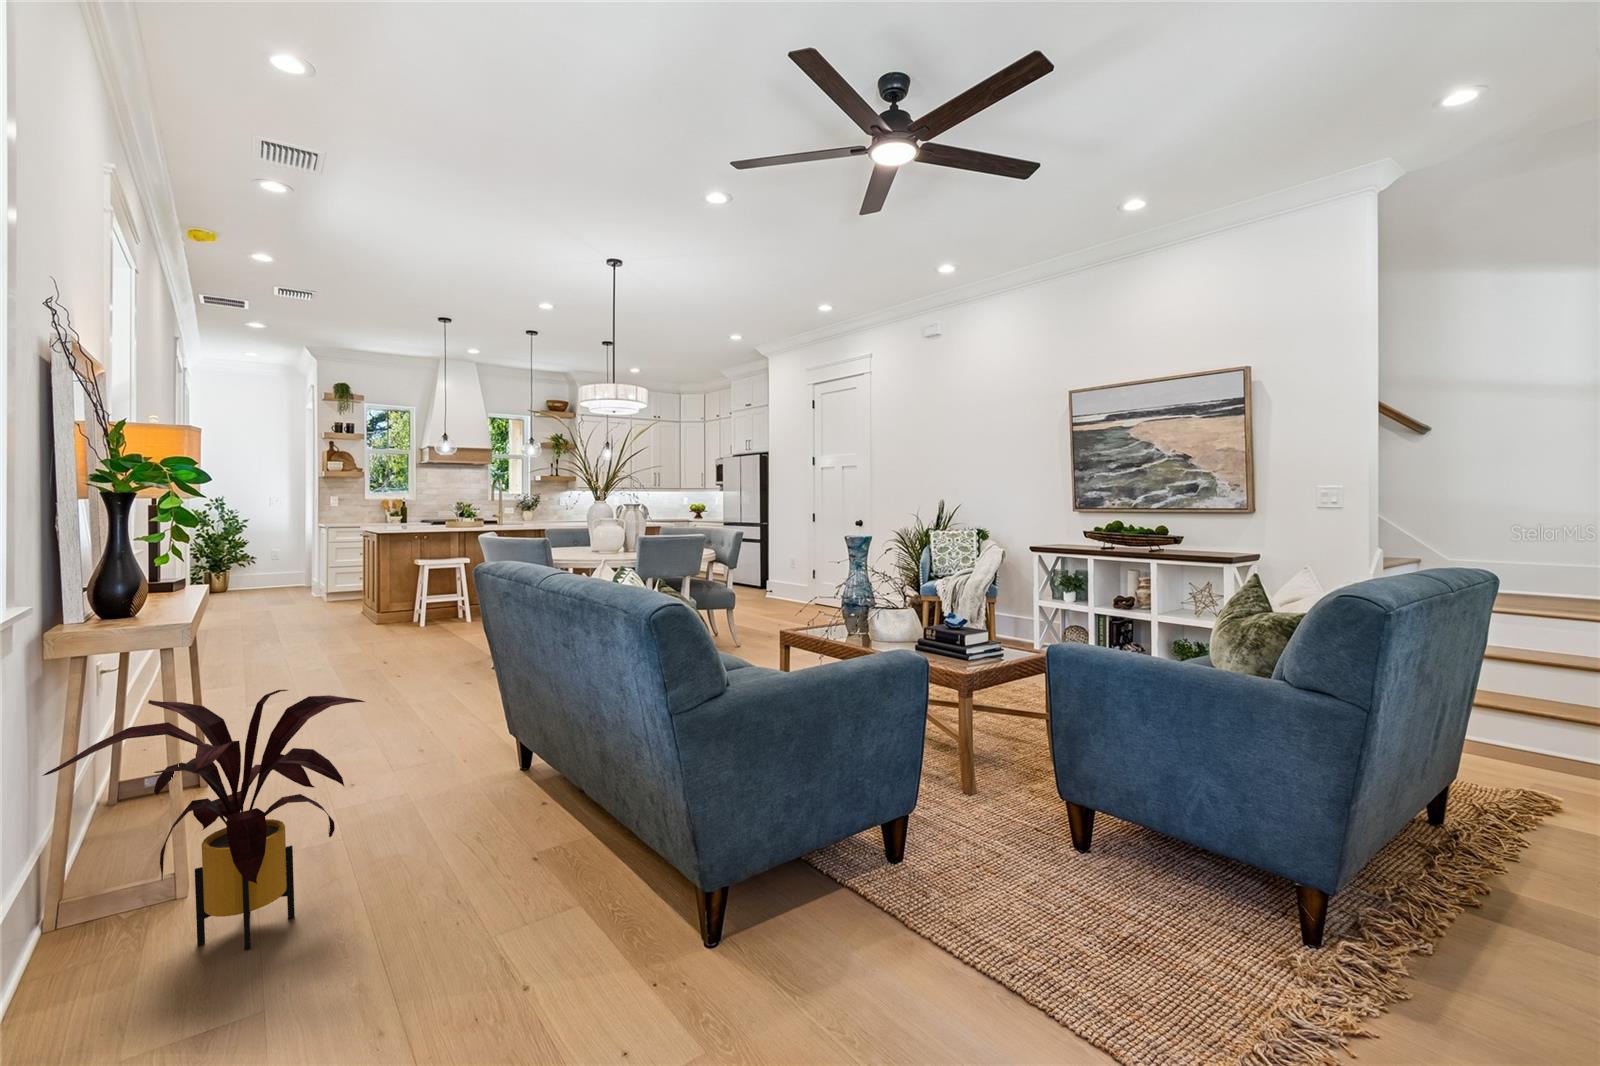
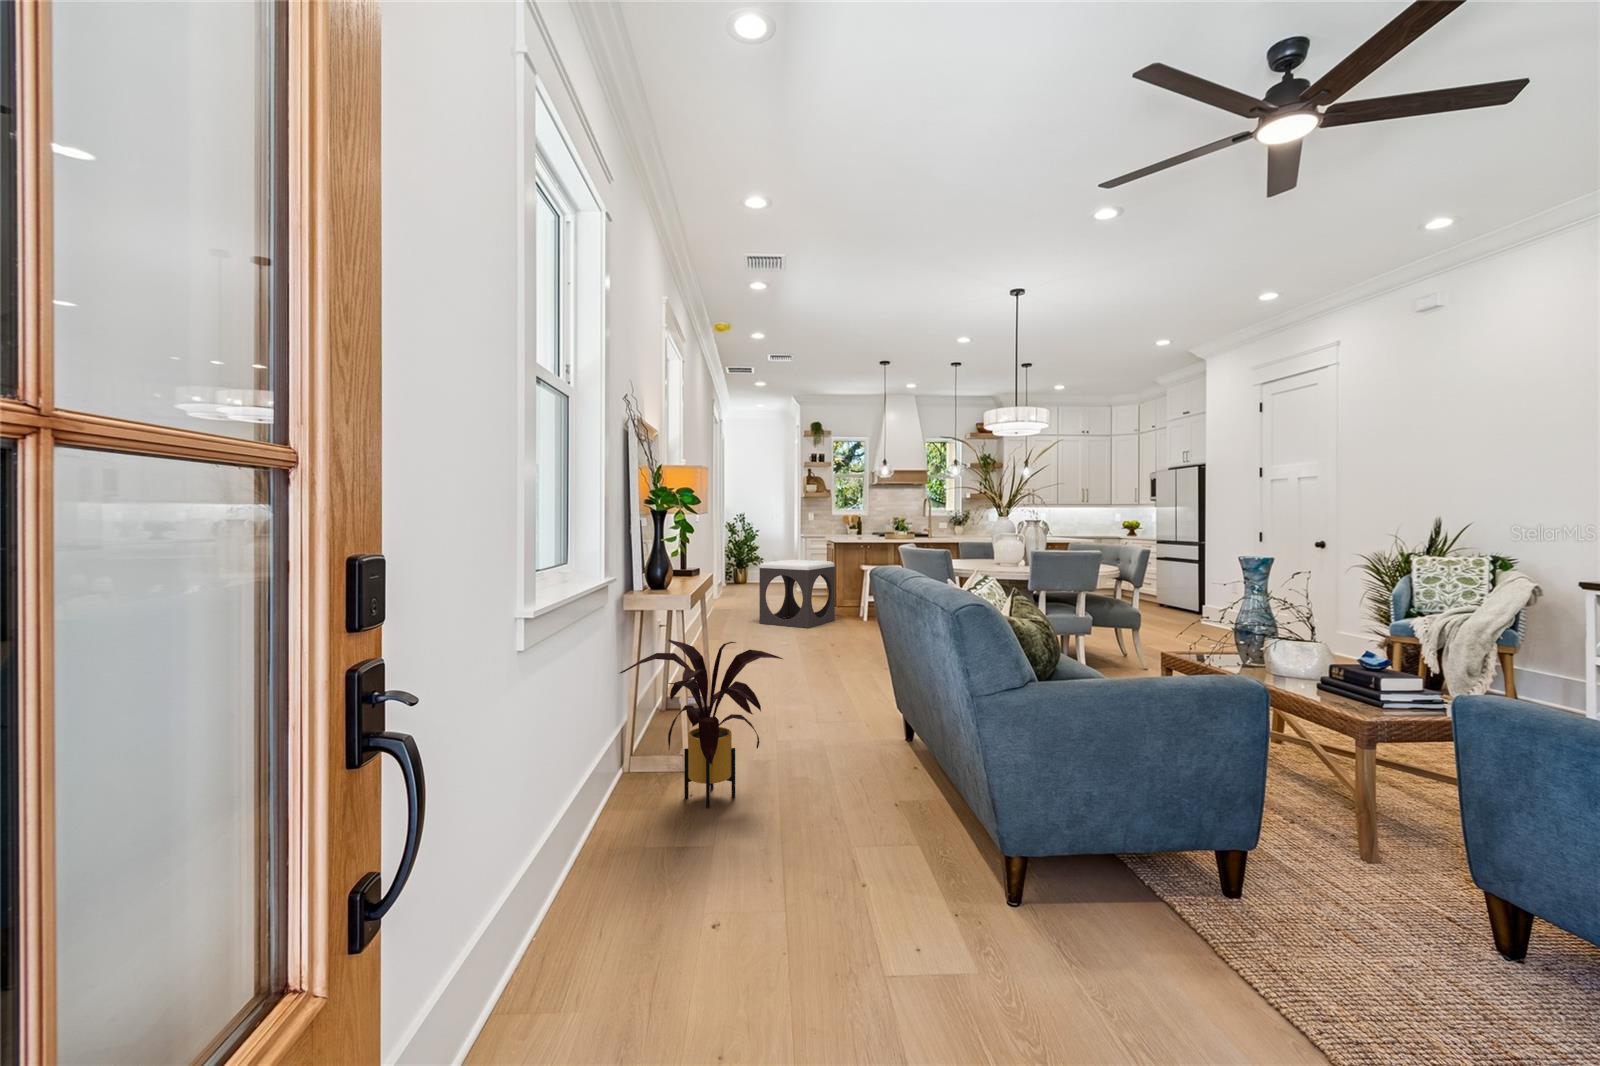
footstool: none [265,557,384,646] -> present [759,560,835,628]

